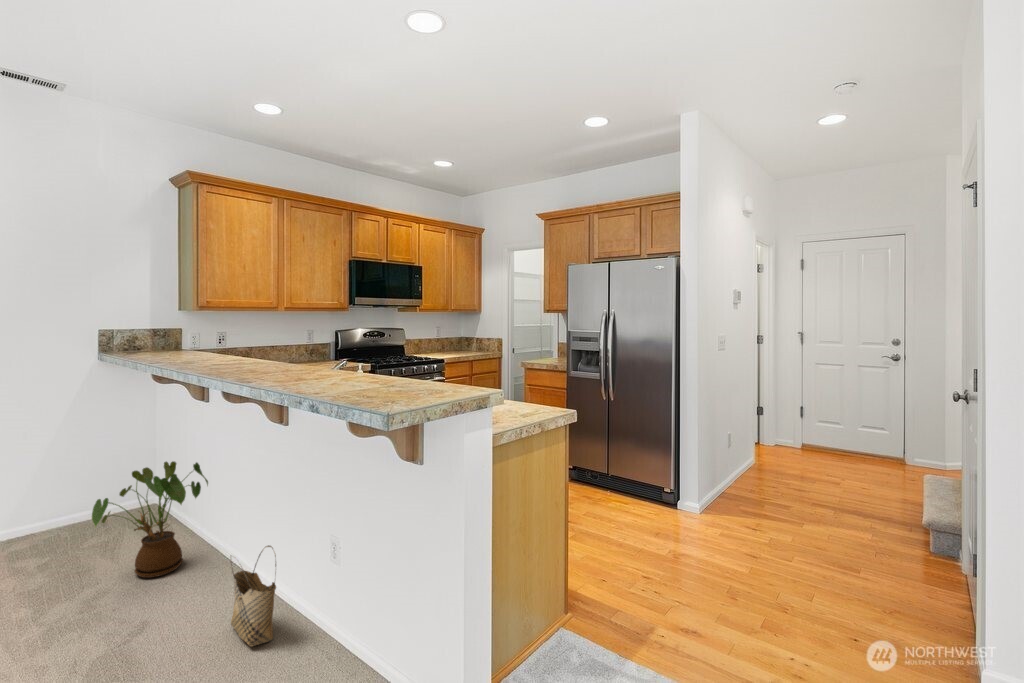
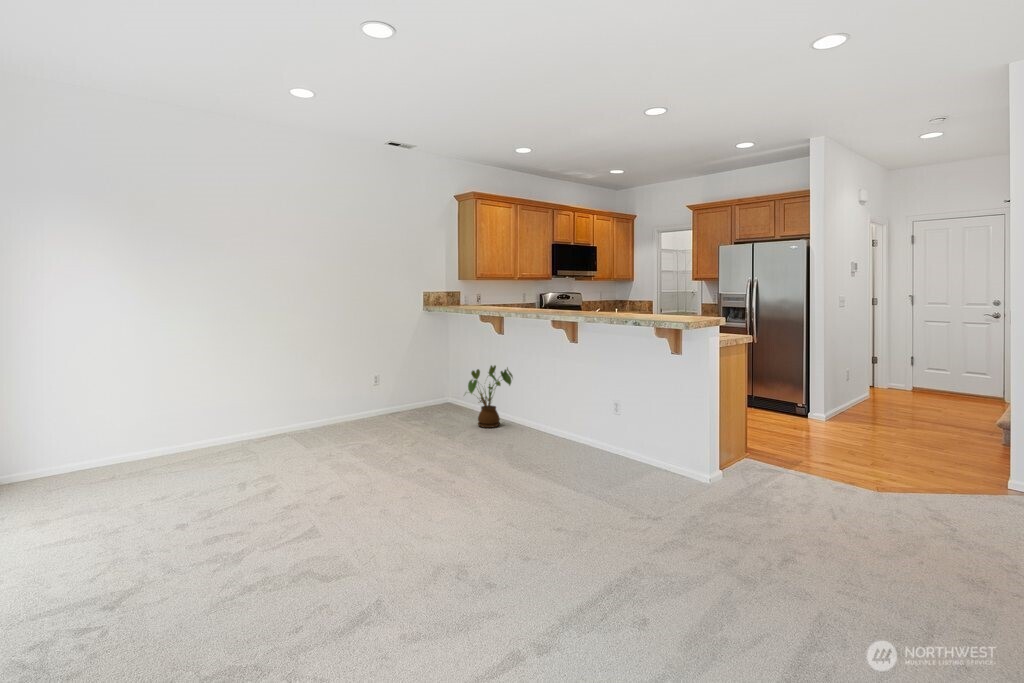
woven basket: present [231,545,276,646] -> none [554,401,583,447]

